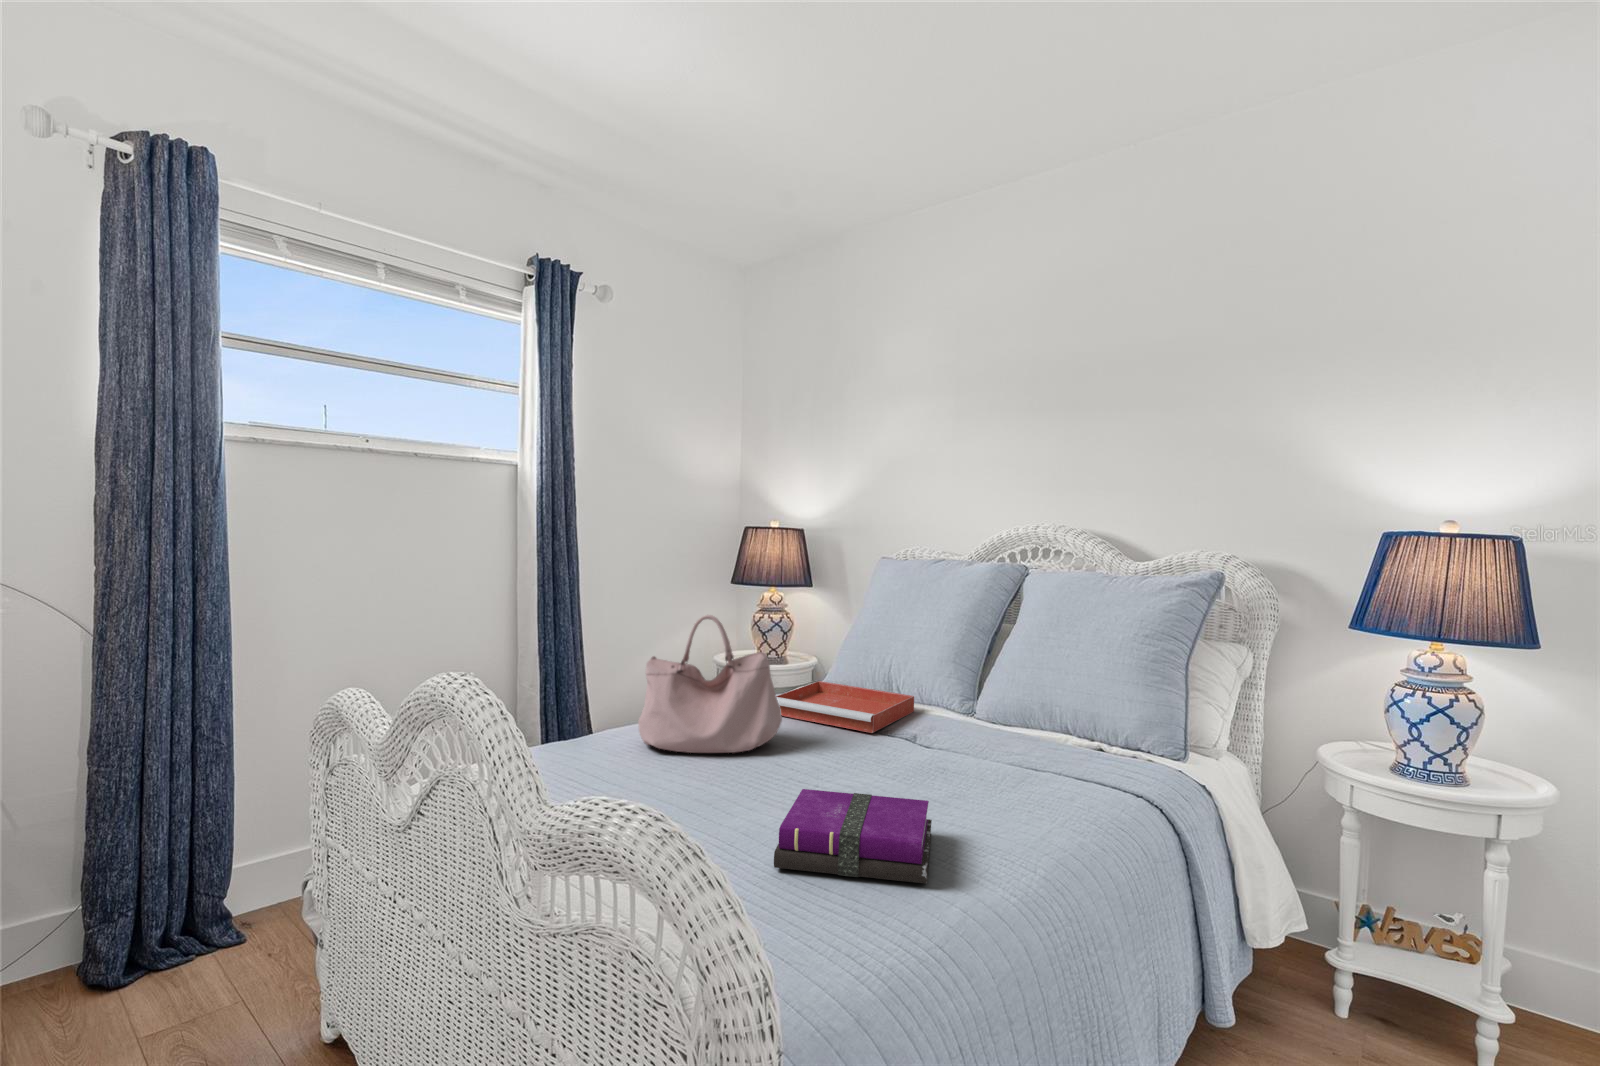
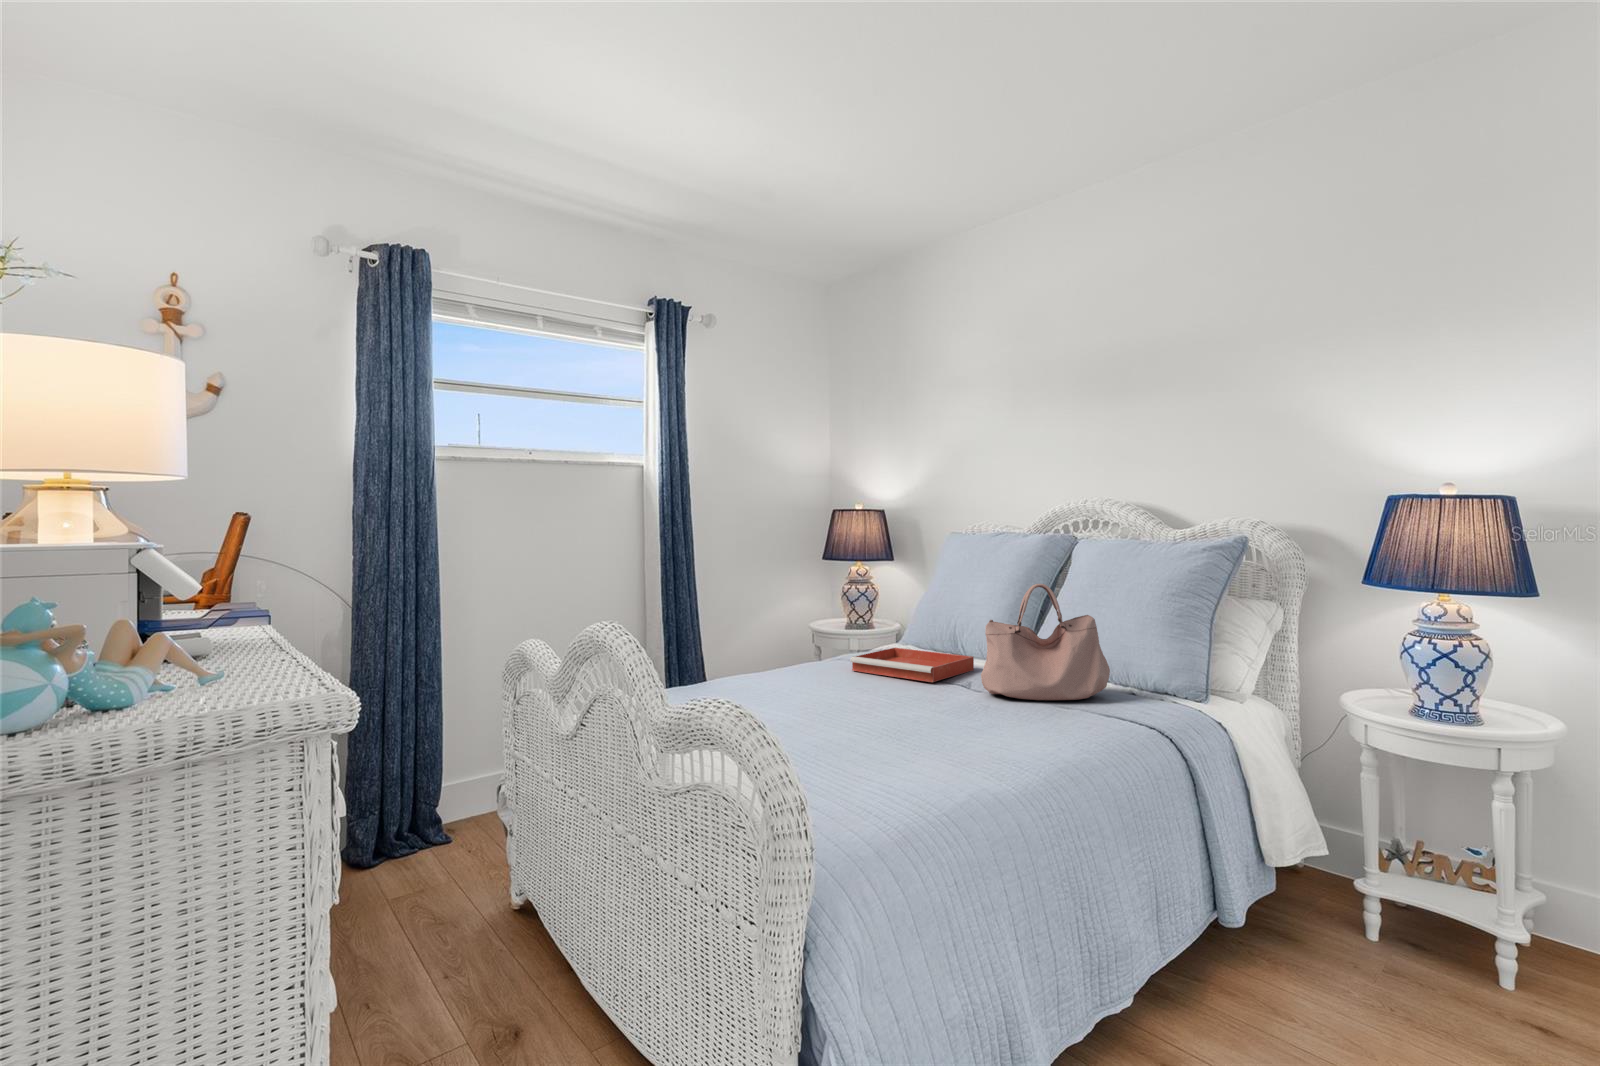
handbag: present [638,615,782,753] -> present [981,584,1110,700]
notebook: present [774,789,932,884] -> none [830,707,961,768]

